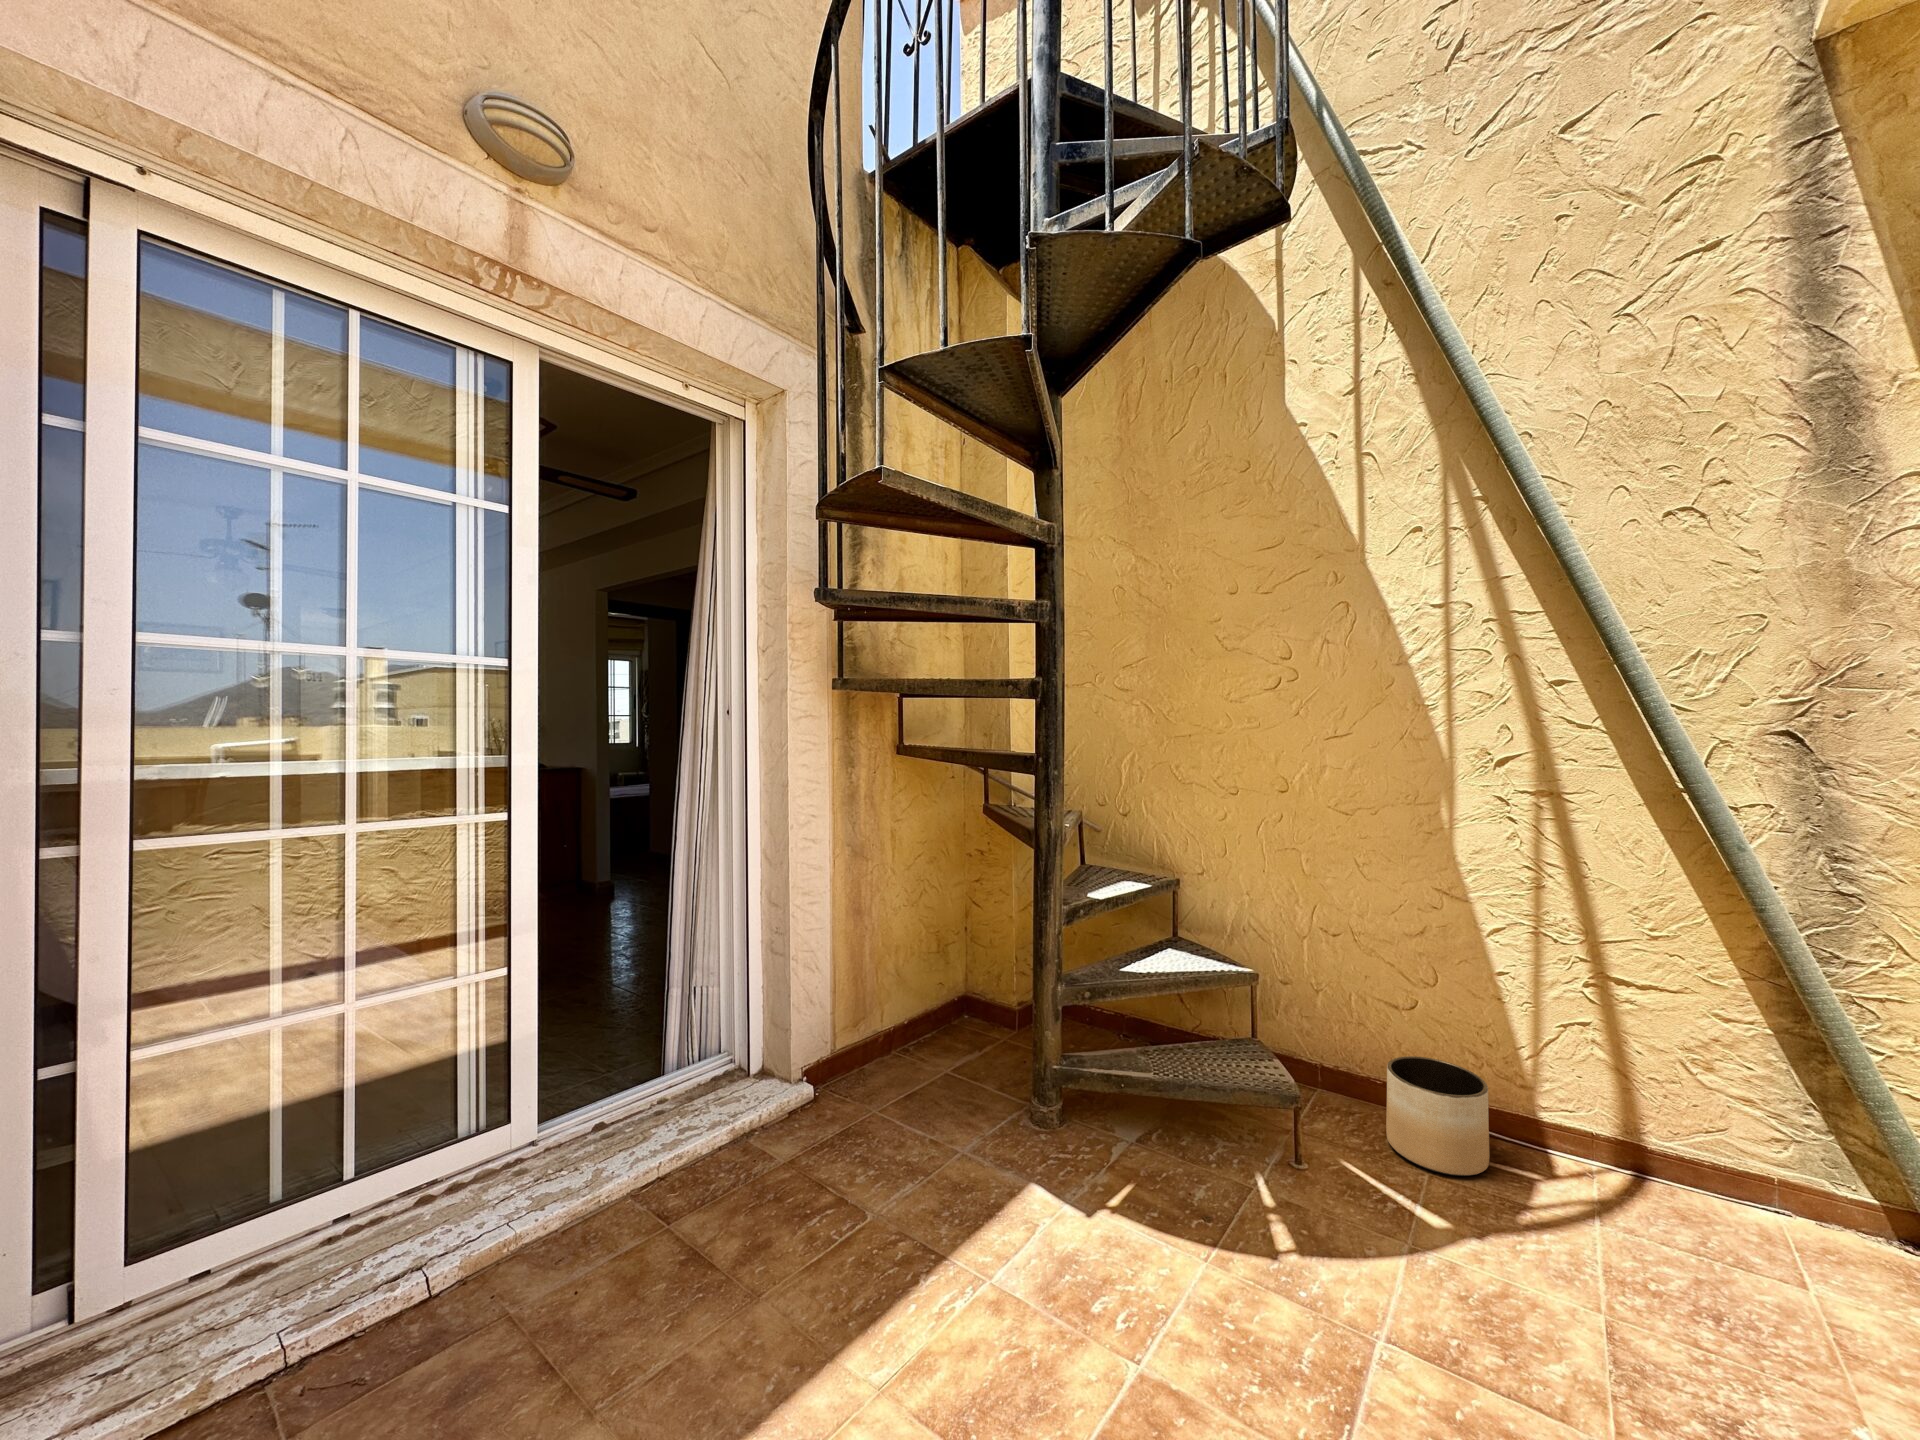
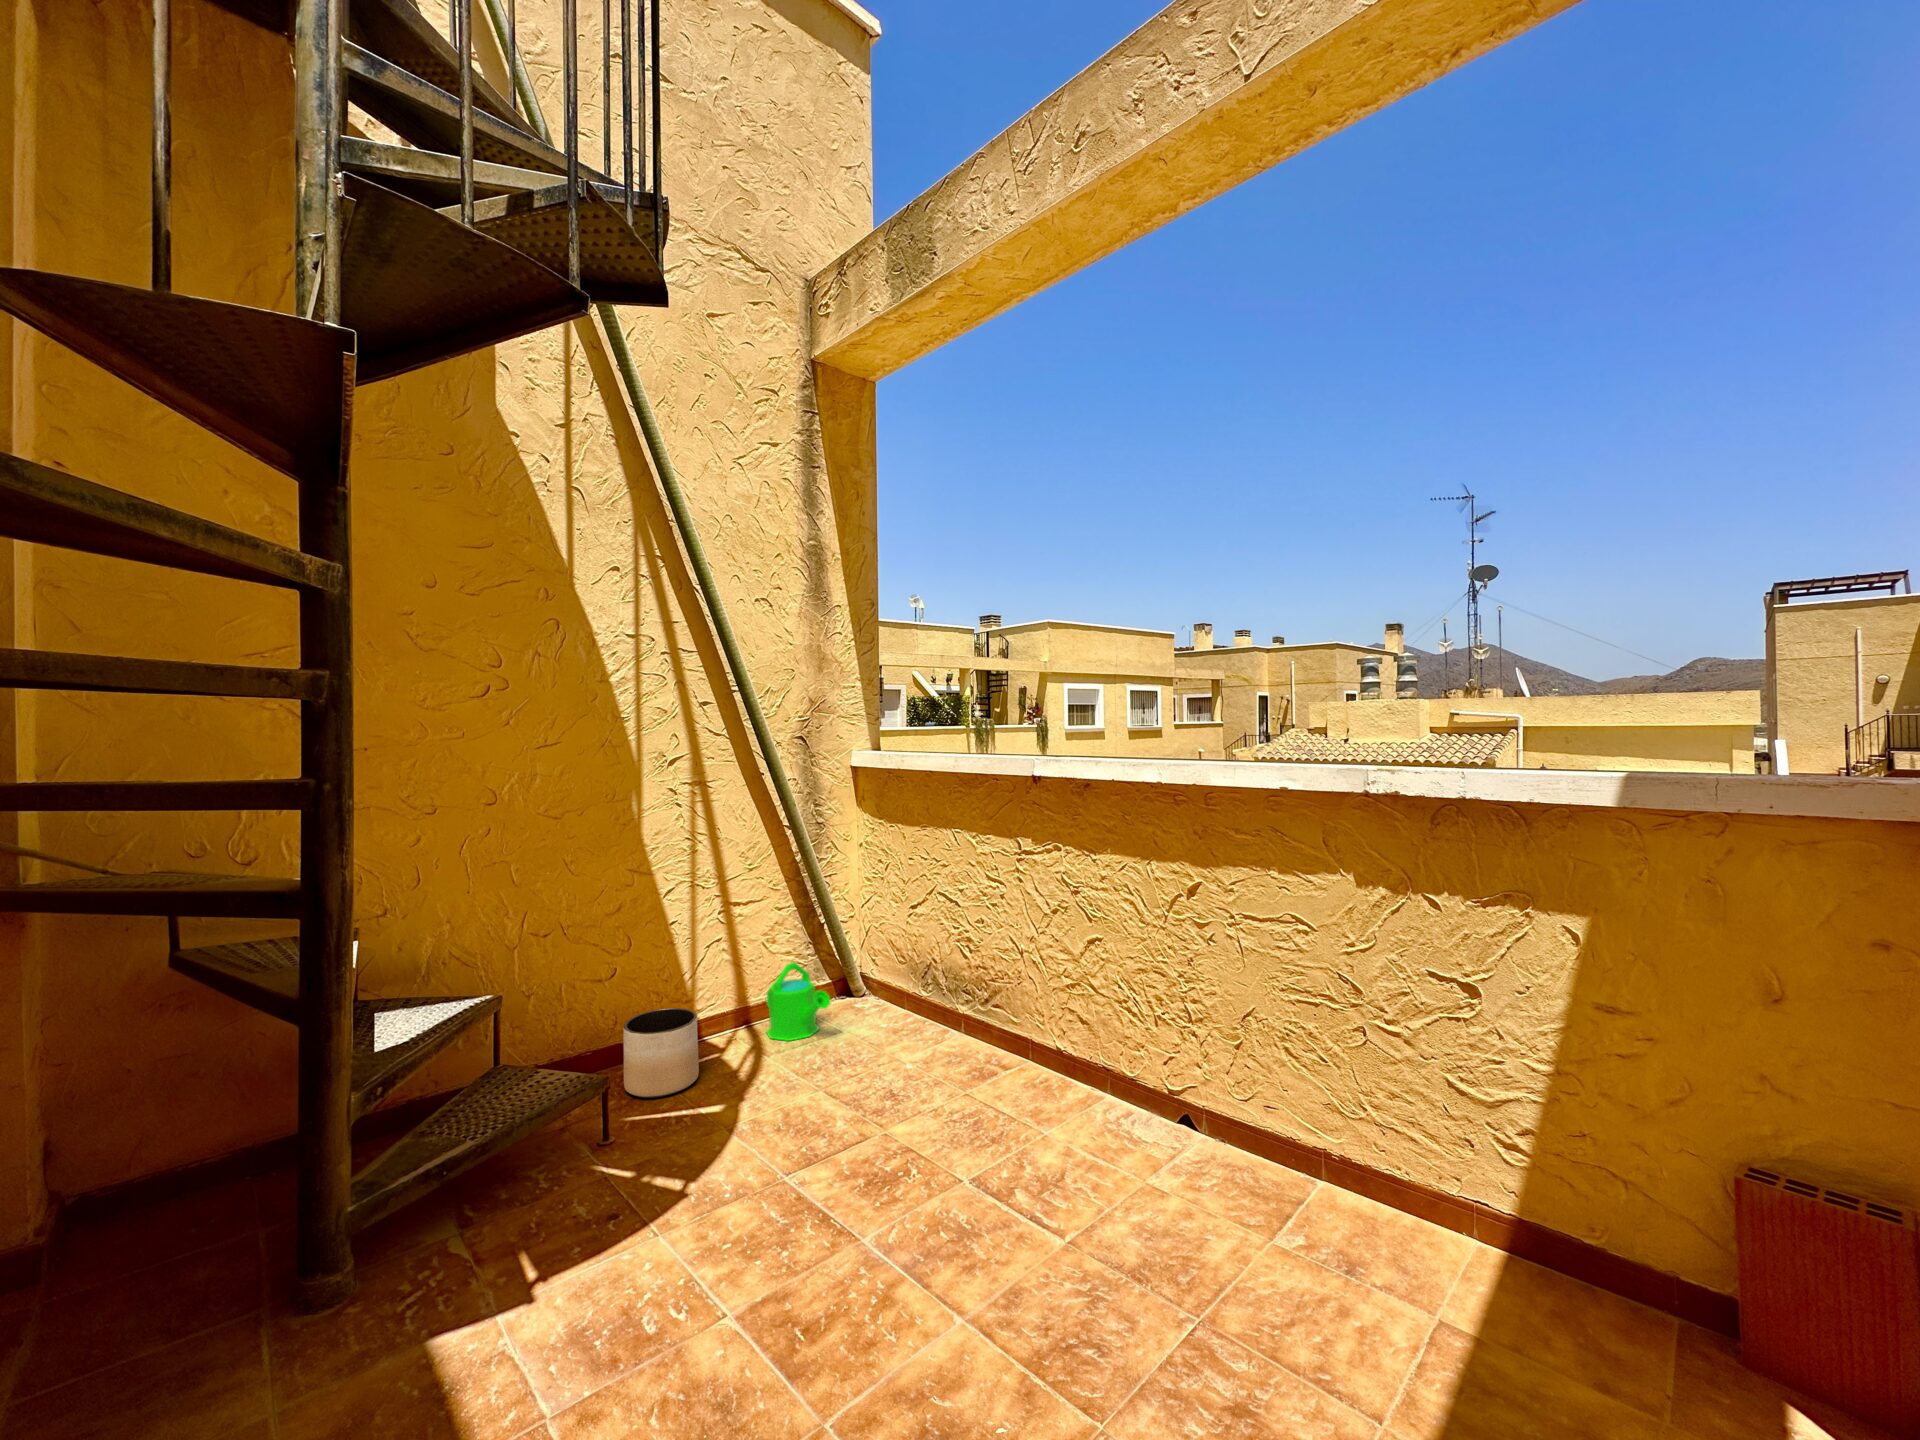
watering can: none [1658,1111,1785,1259] -> present [765,962,830,1041]

